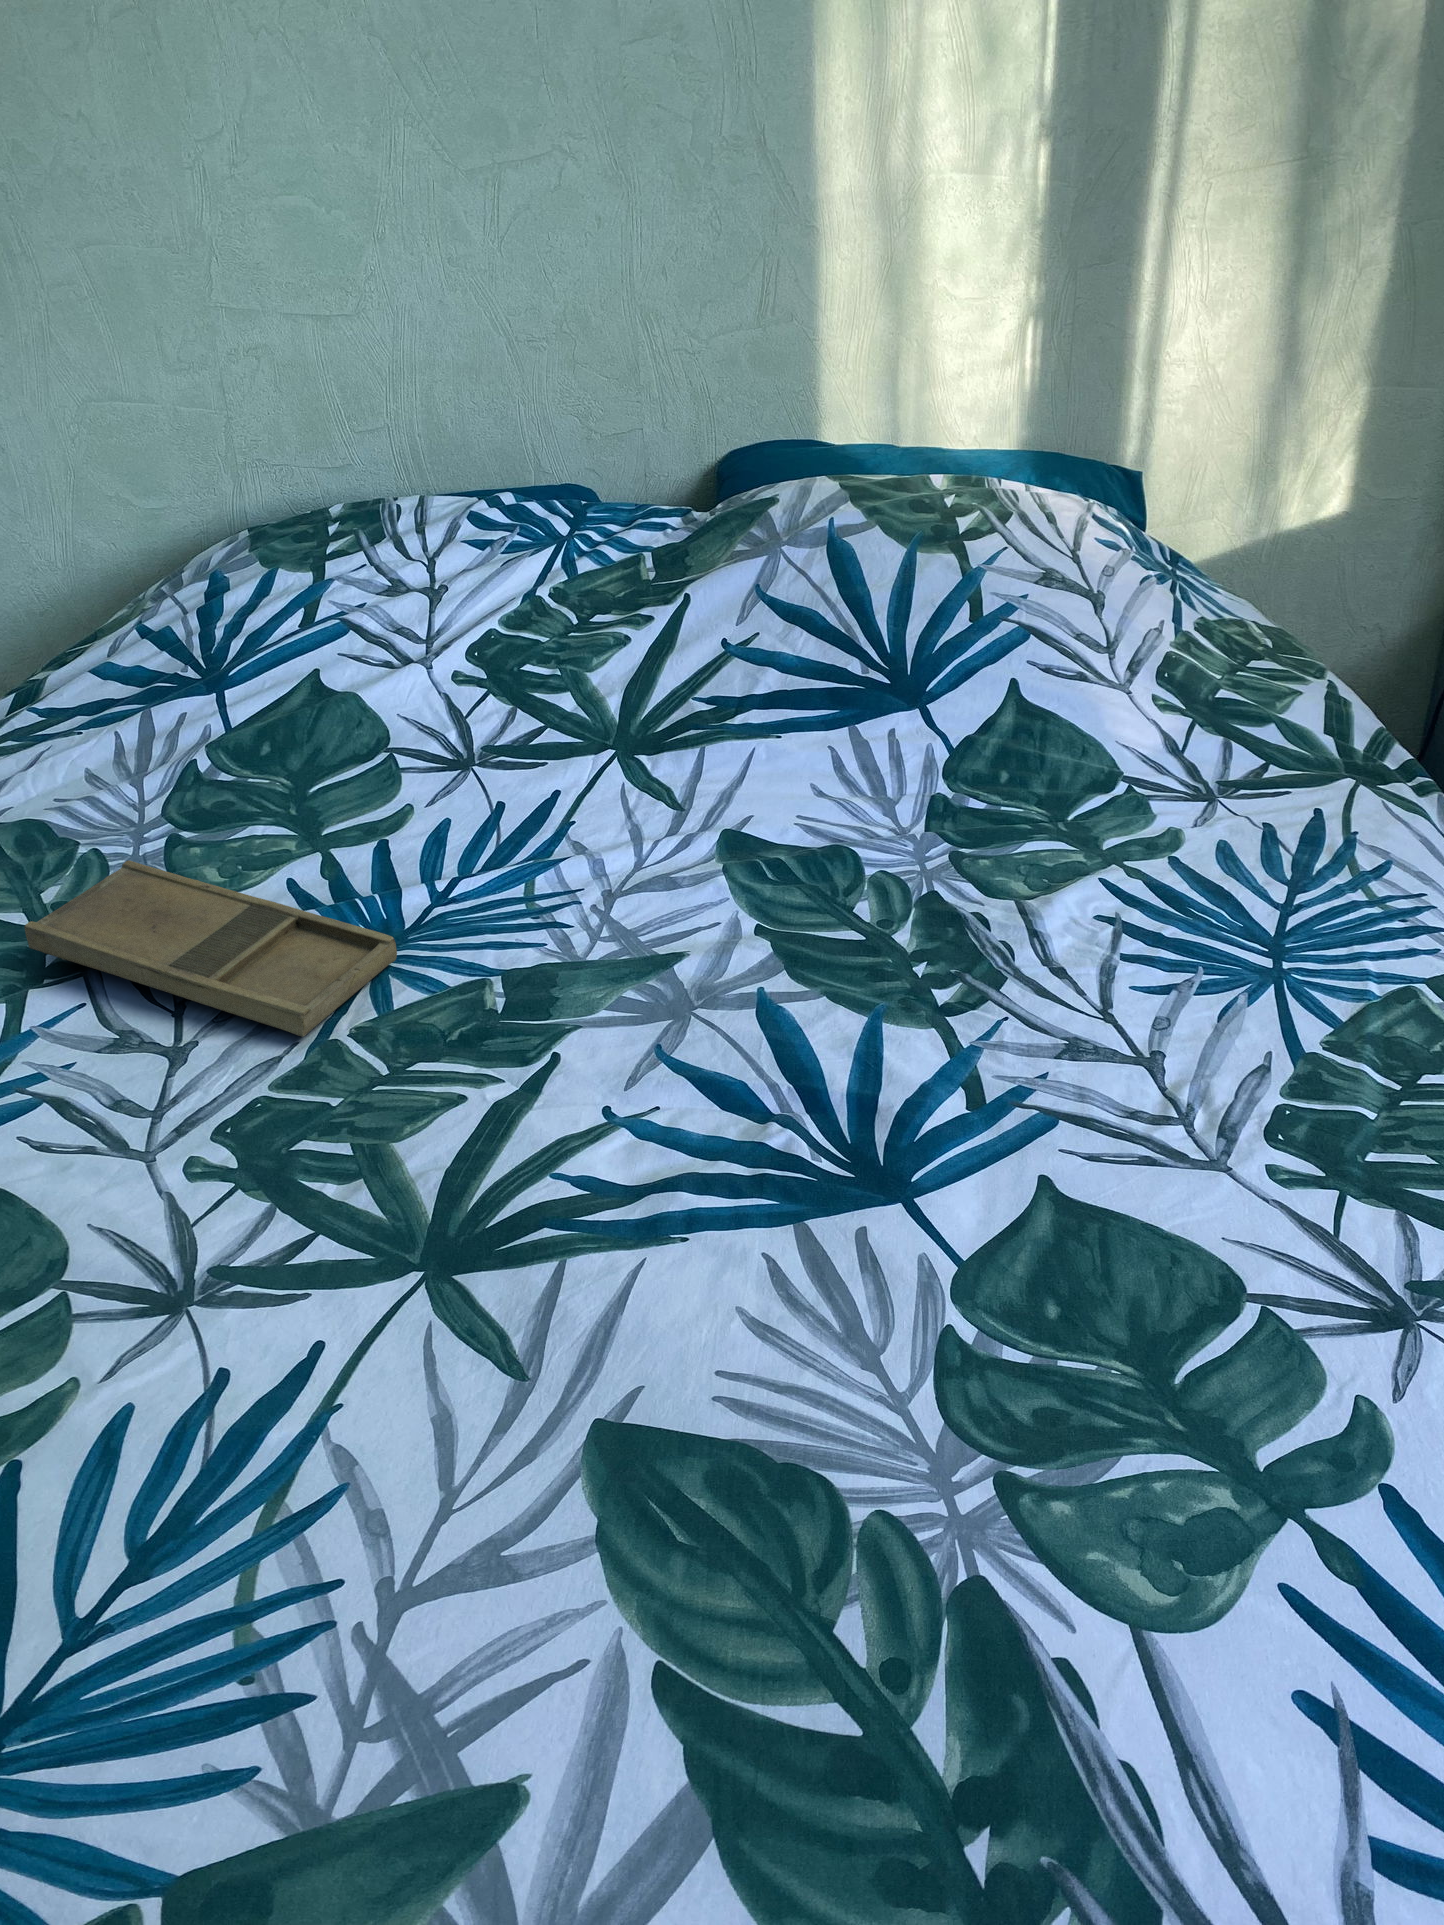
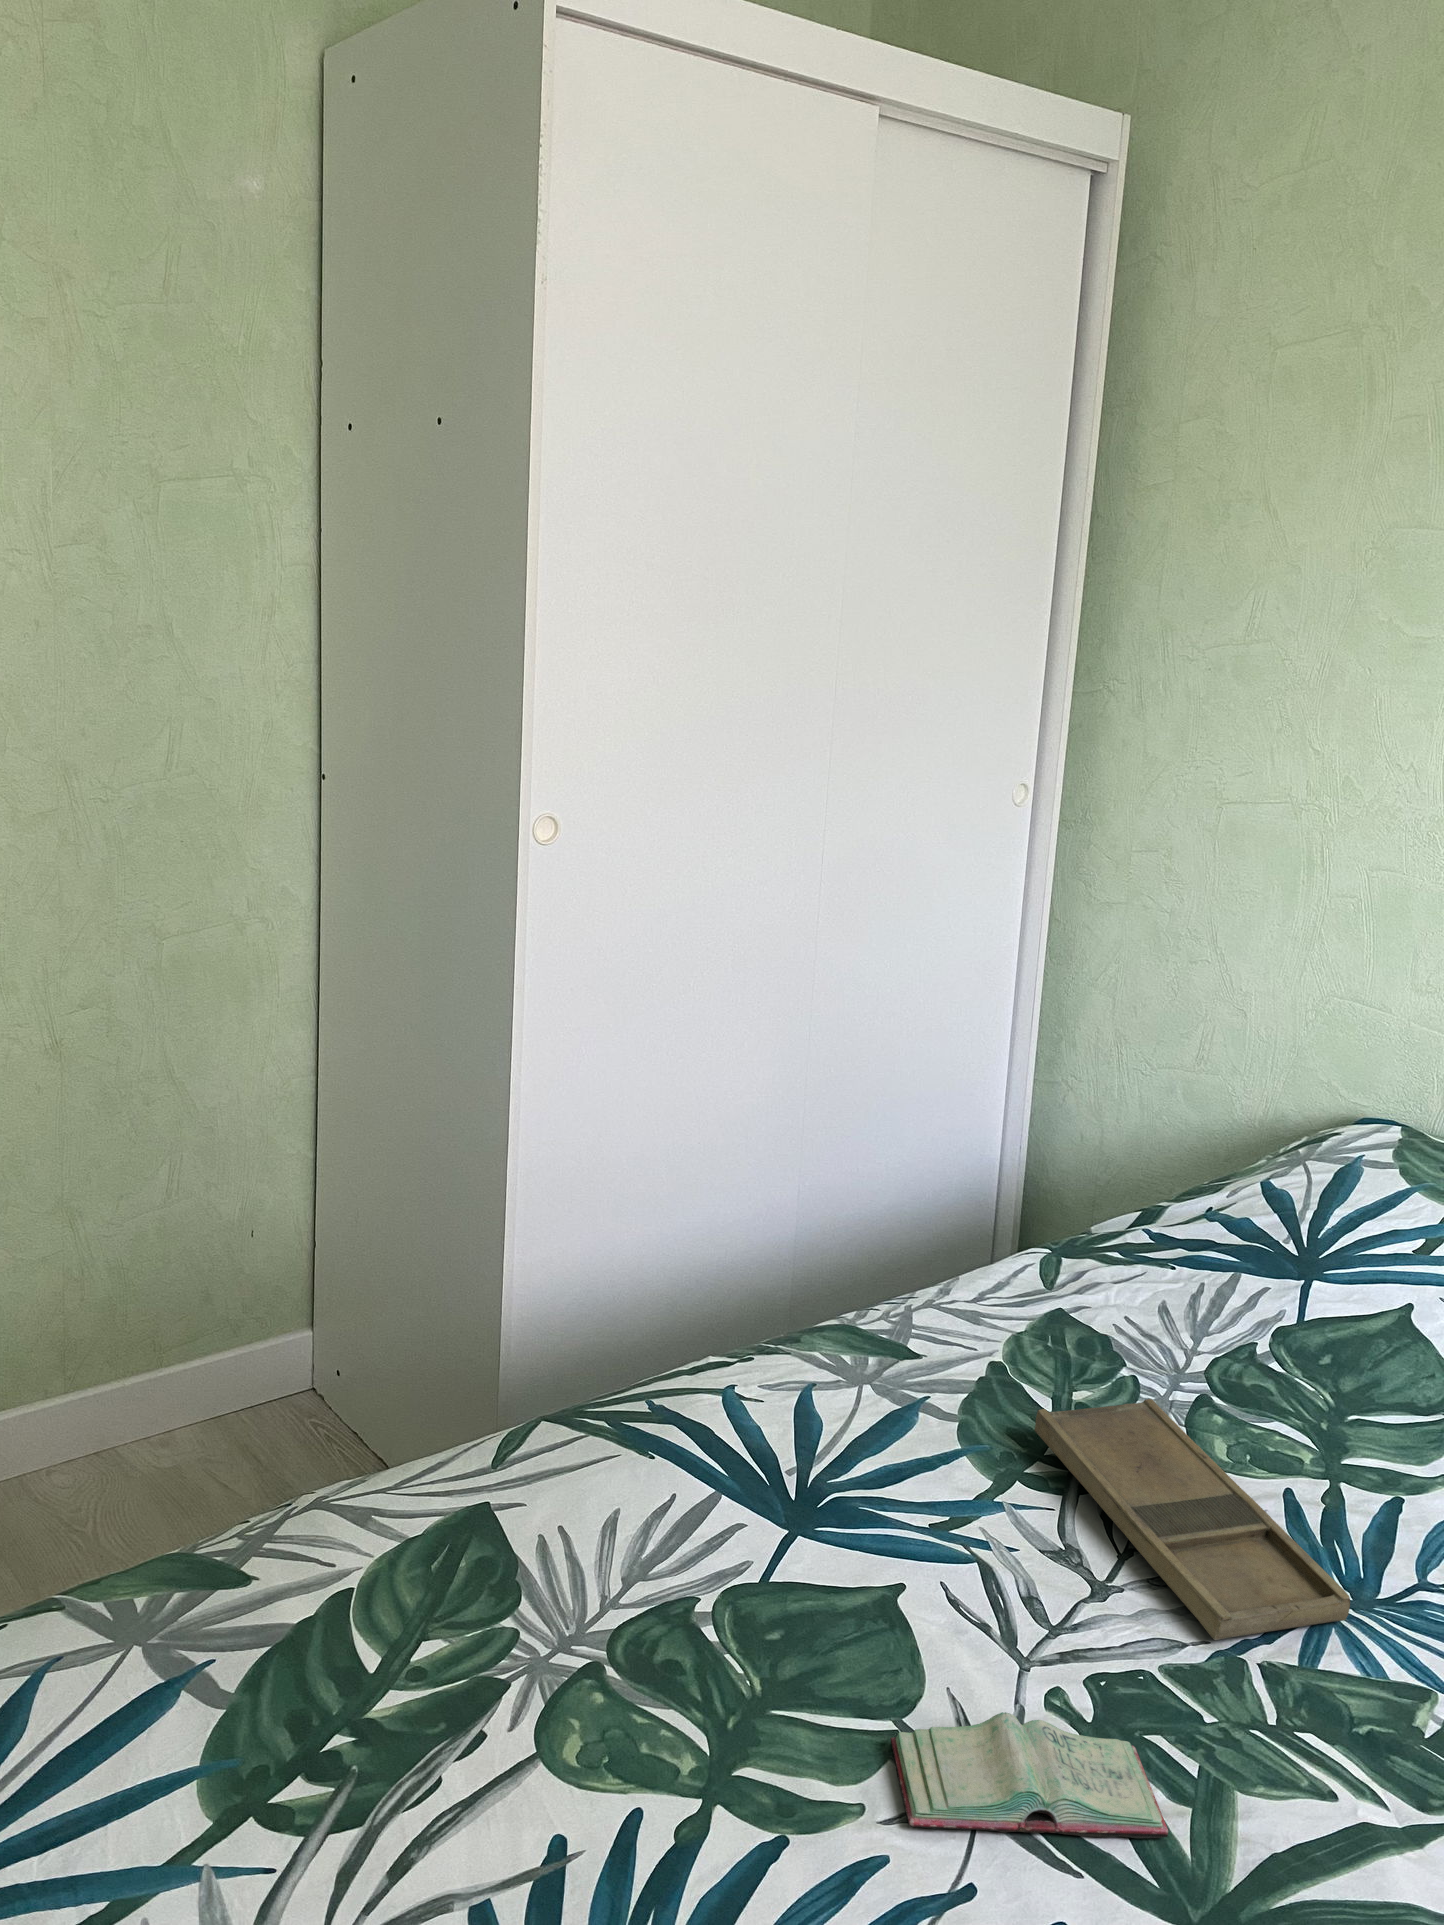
book: none [63,1162,357,1361] -> present [890,1712,1168,1838]

